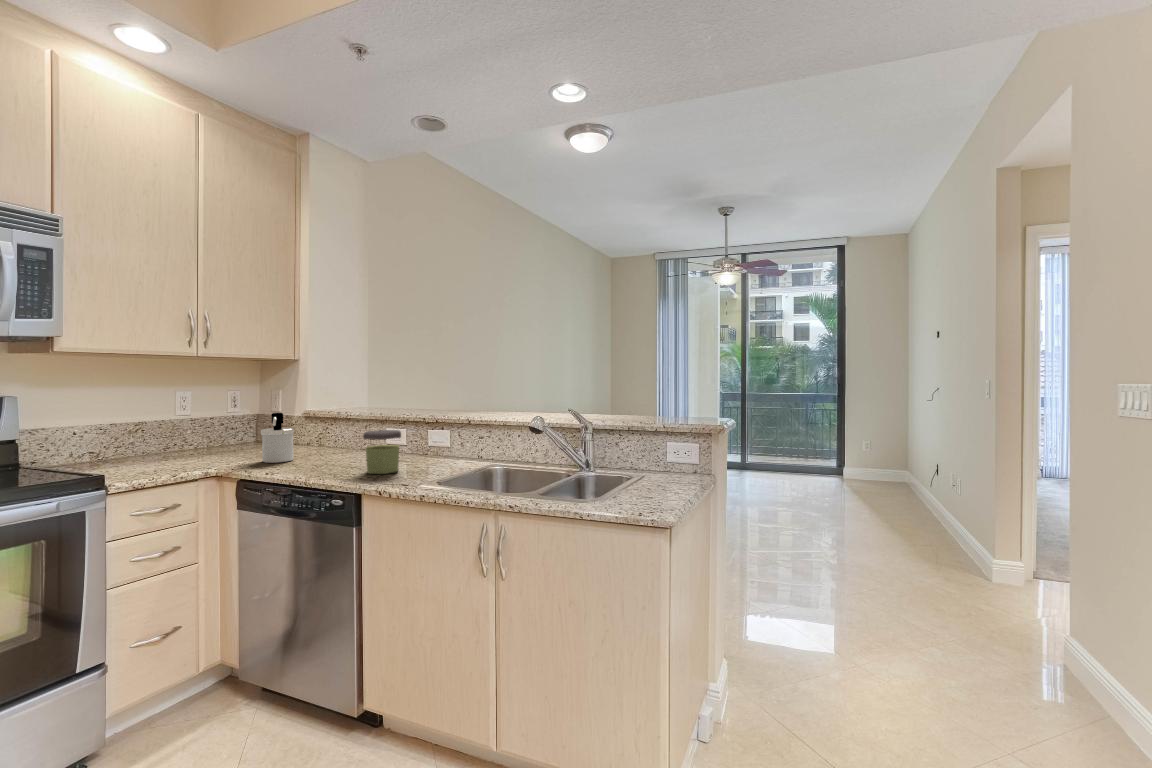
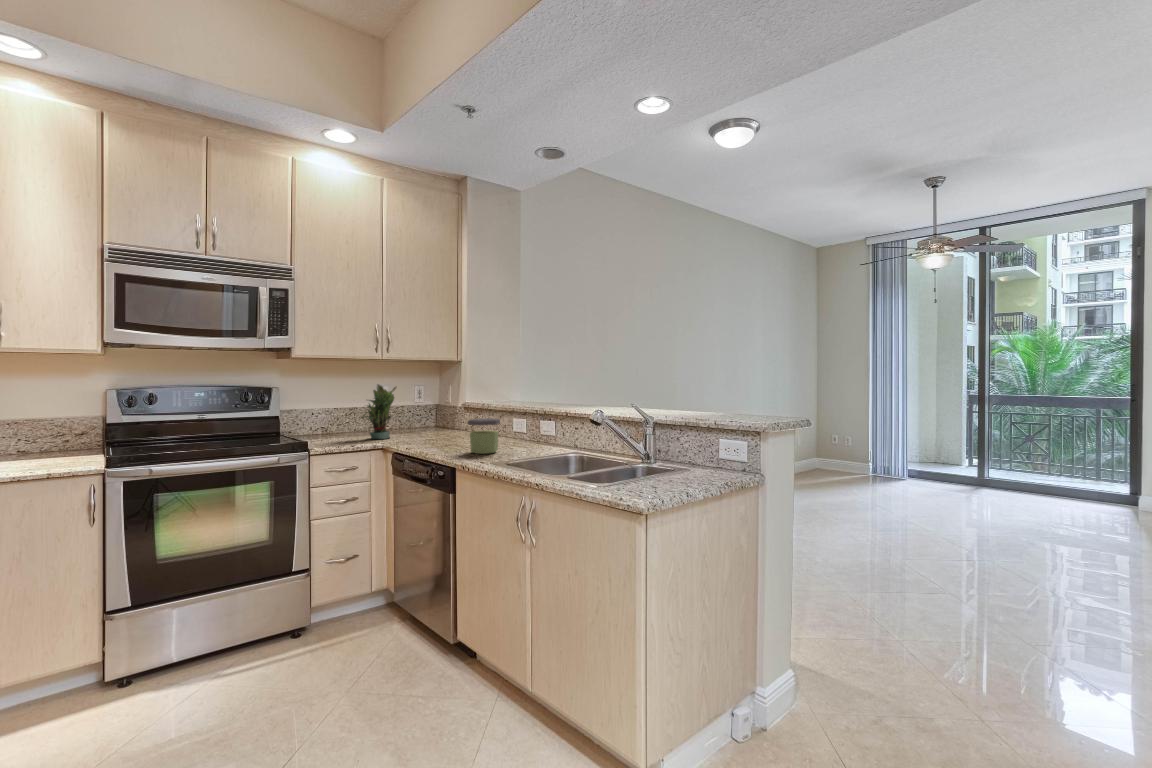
potted plant: none [171,389,226,464] -> present [362,384,396,439]
soap dispenser: present [261,413,294,463] -> none [416,403,440,441]

